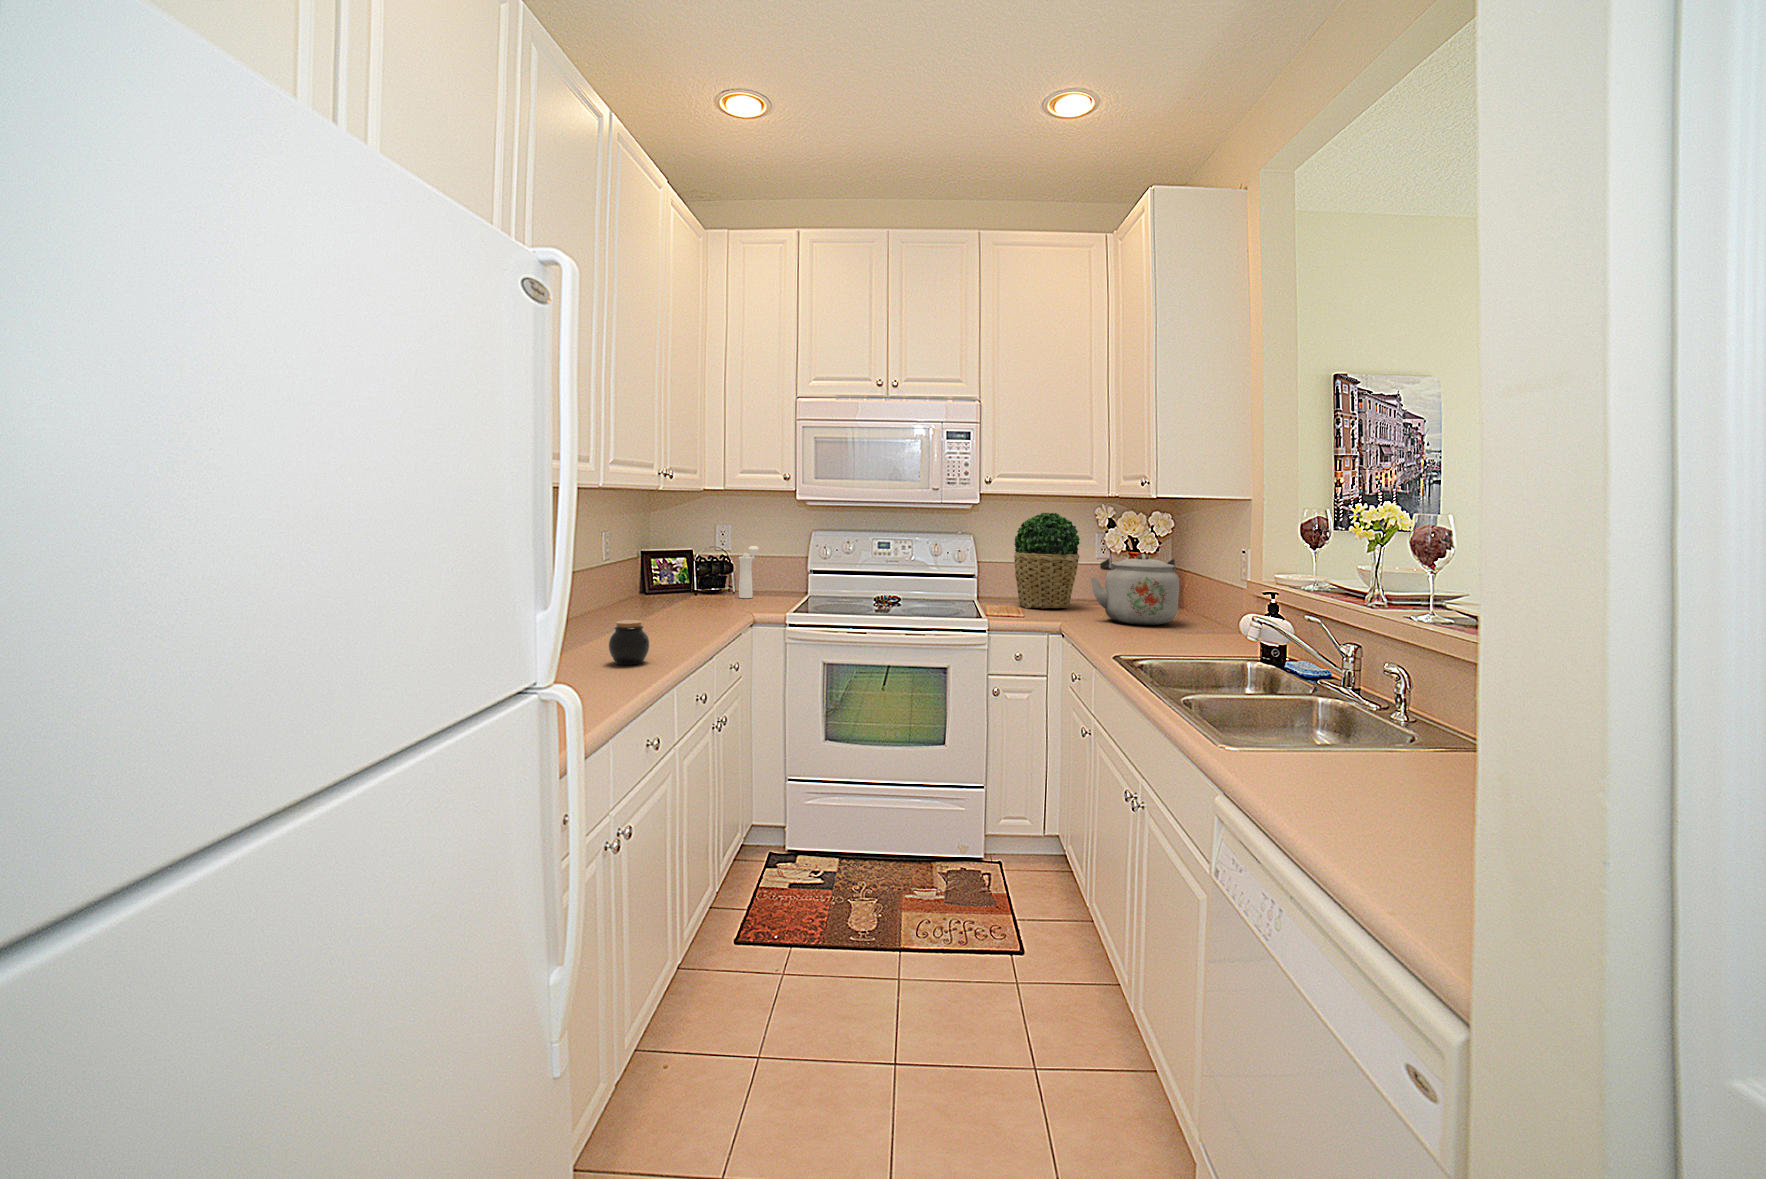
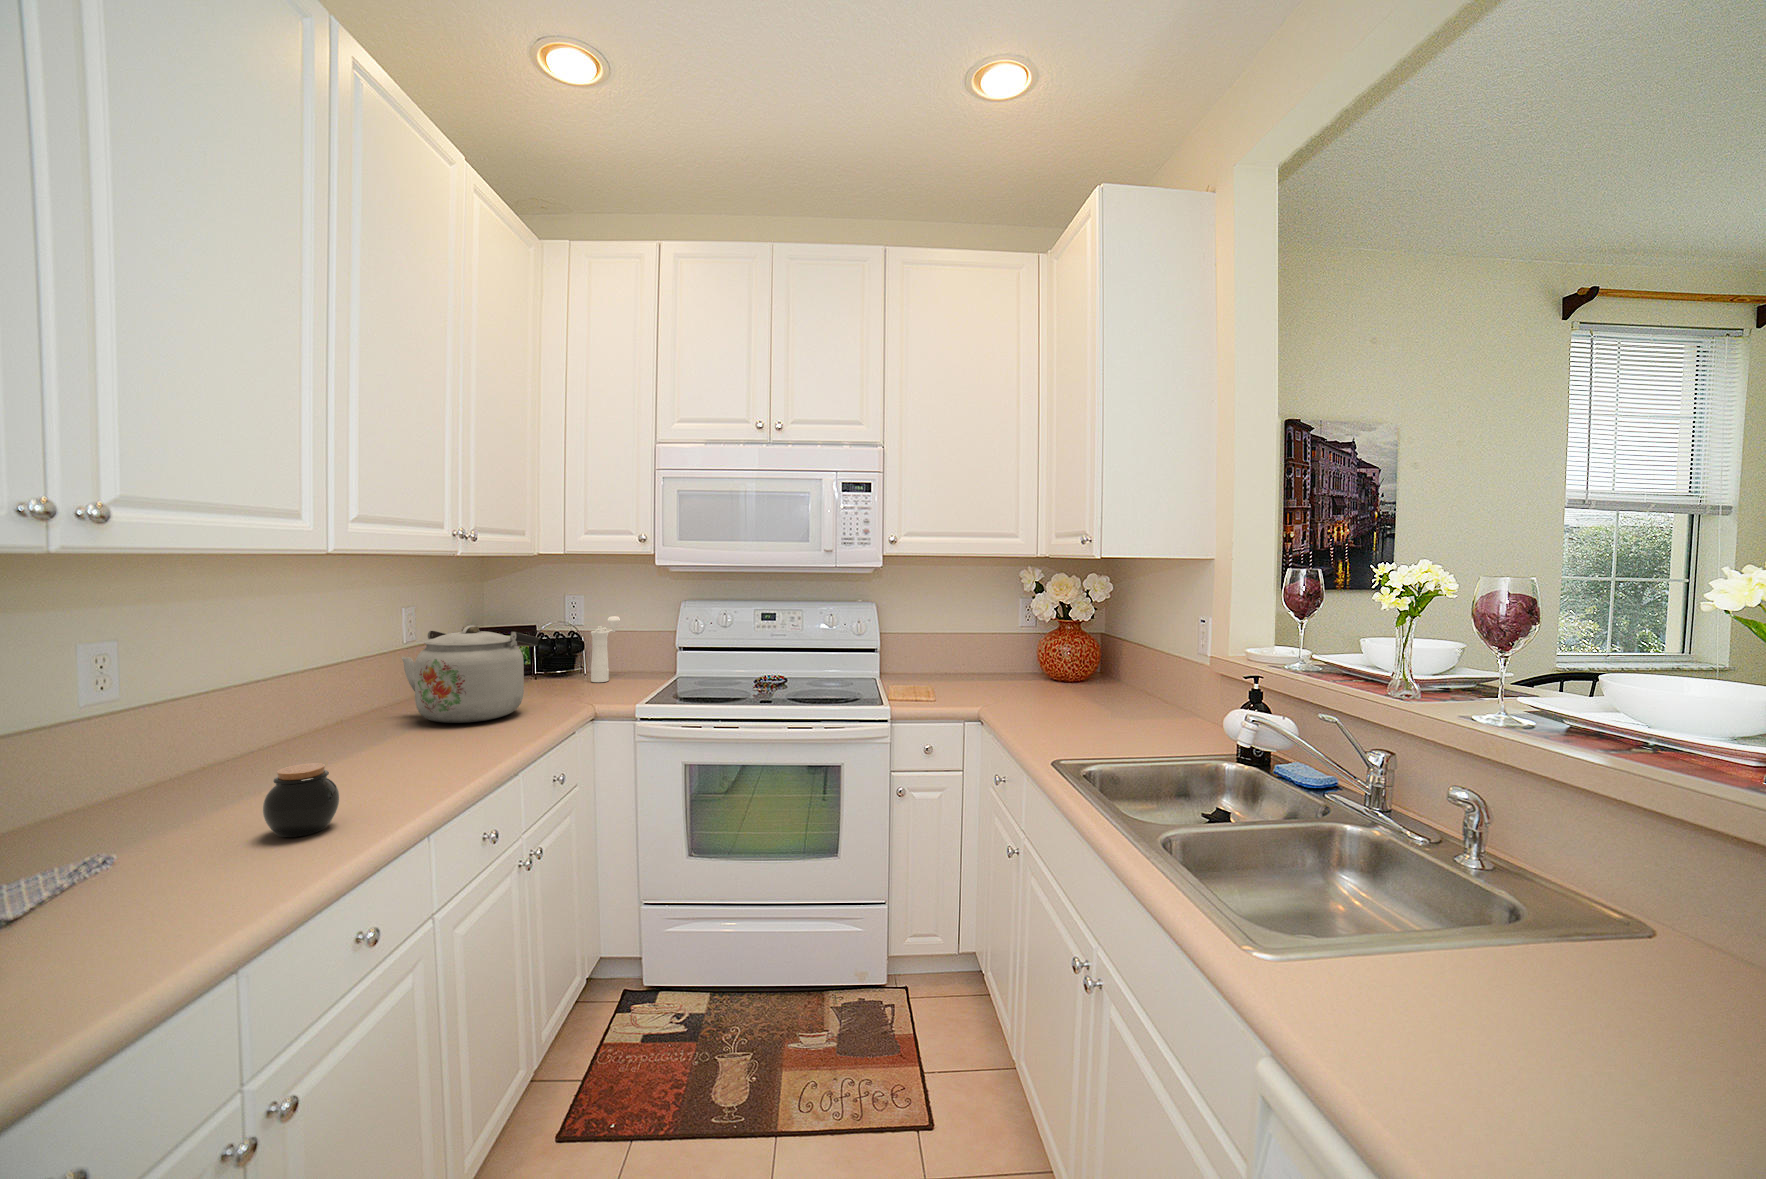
potted plant: present [1014,513,1080,608] -> none [925,575,1002,691]
kettle: present [1091,554,1179,625] -> present [402,625,539,723]

